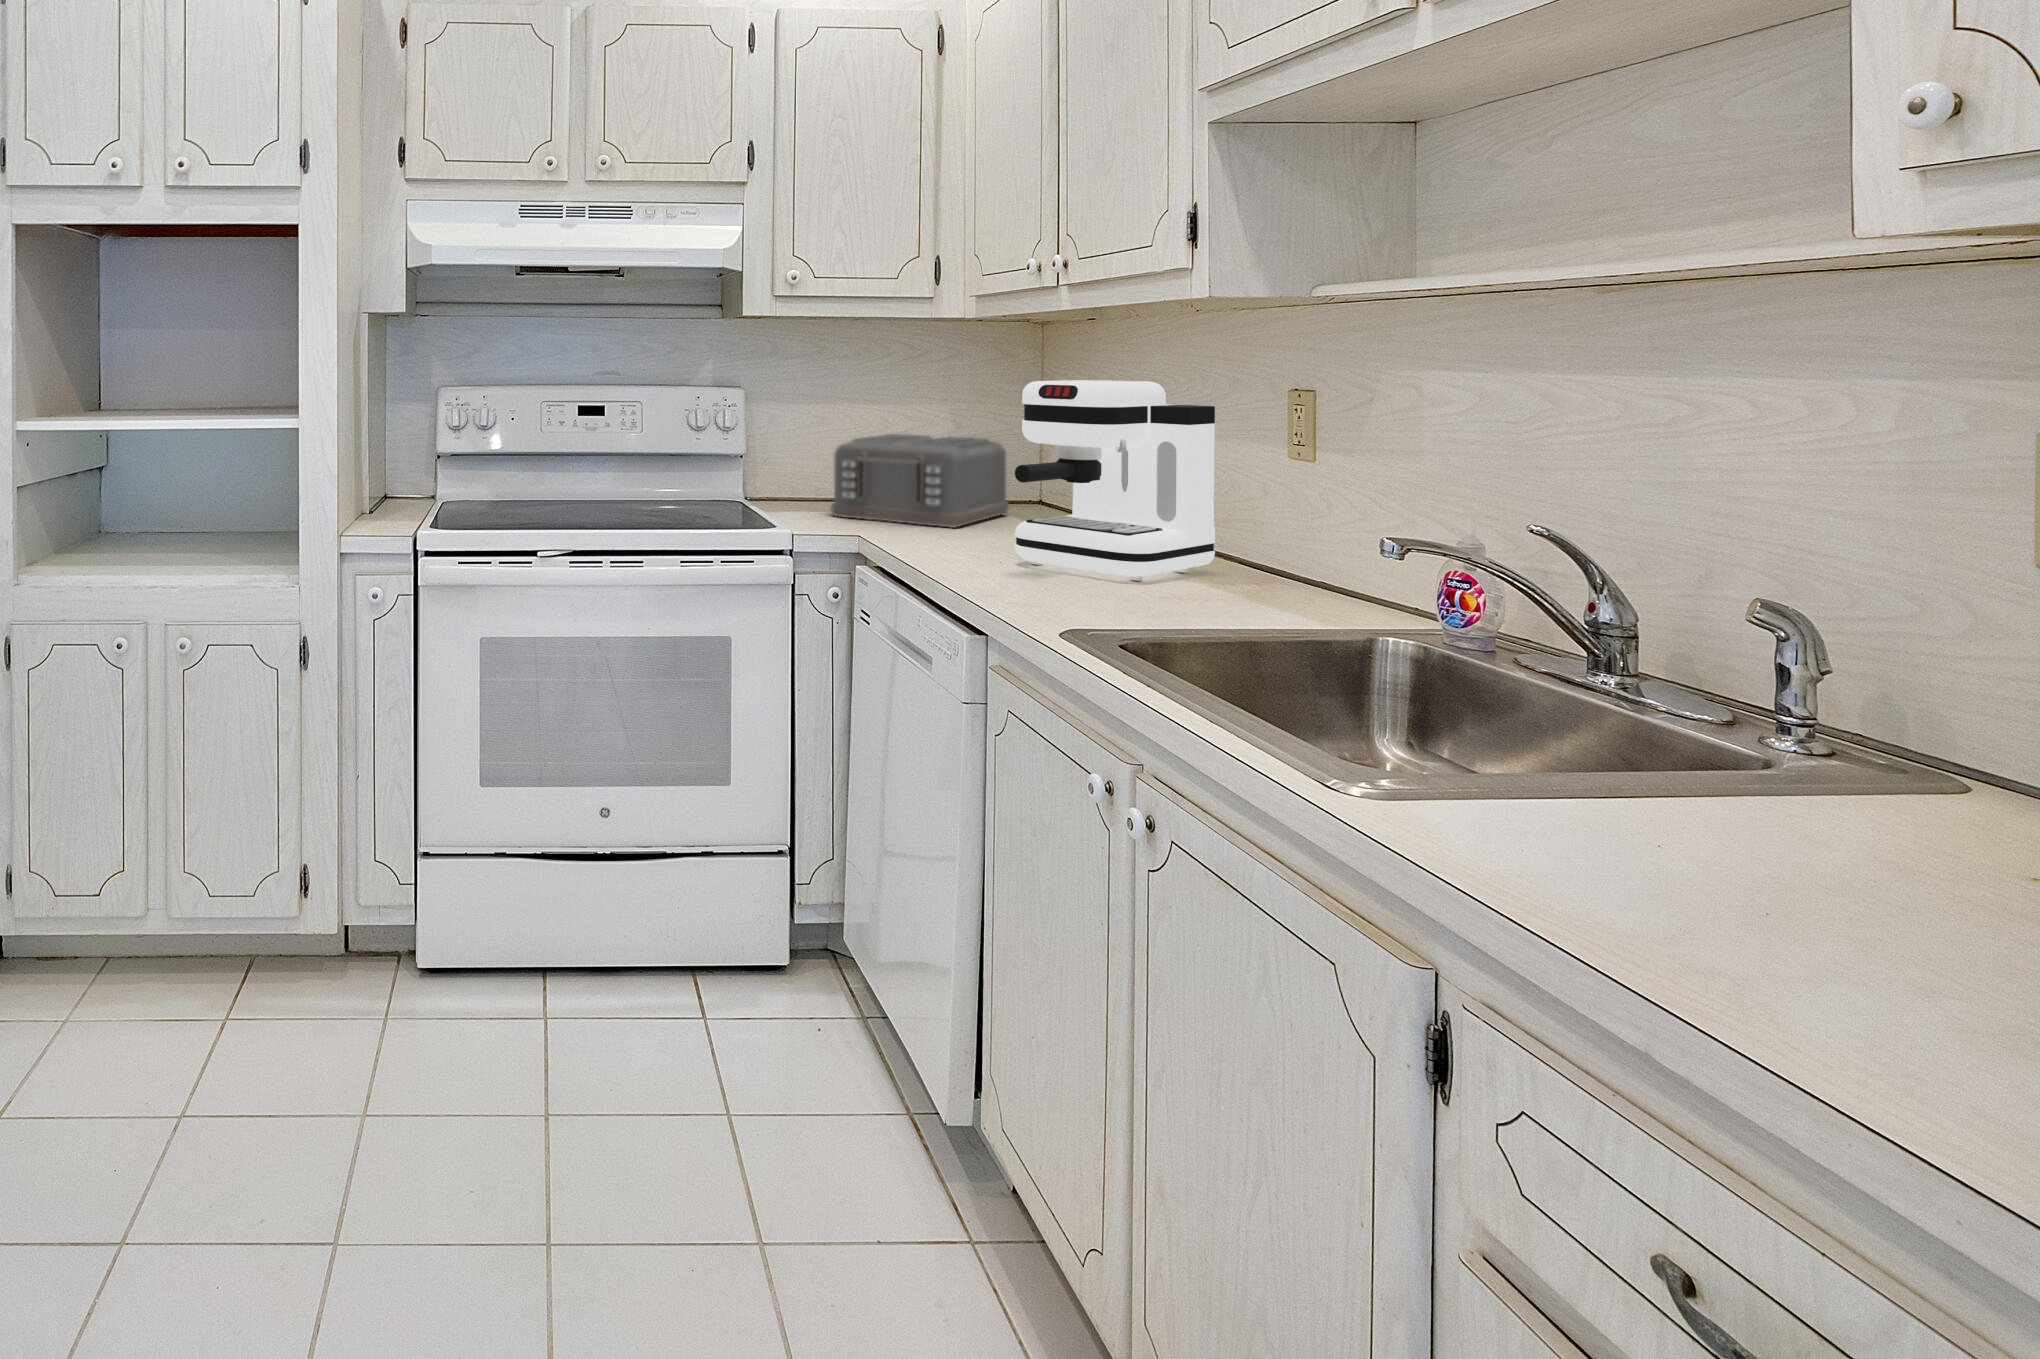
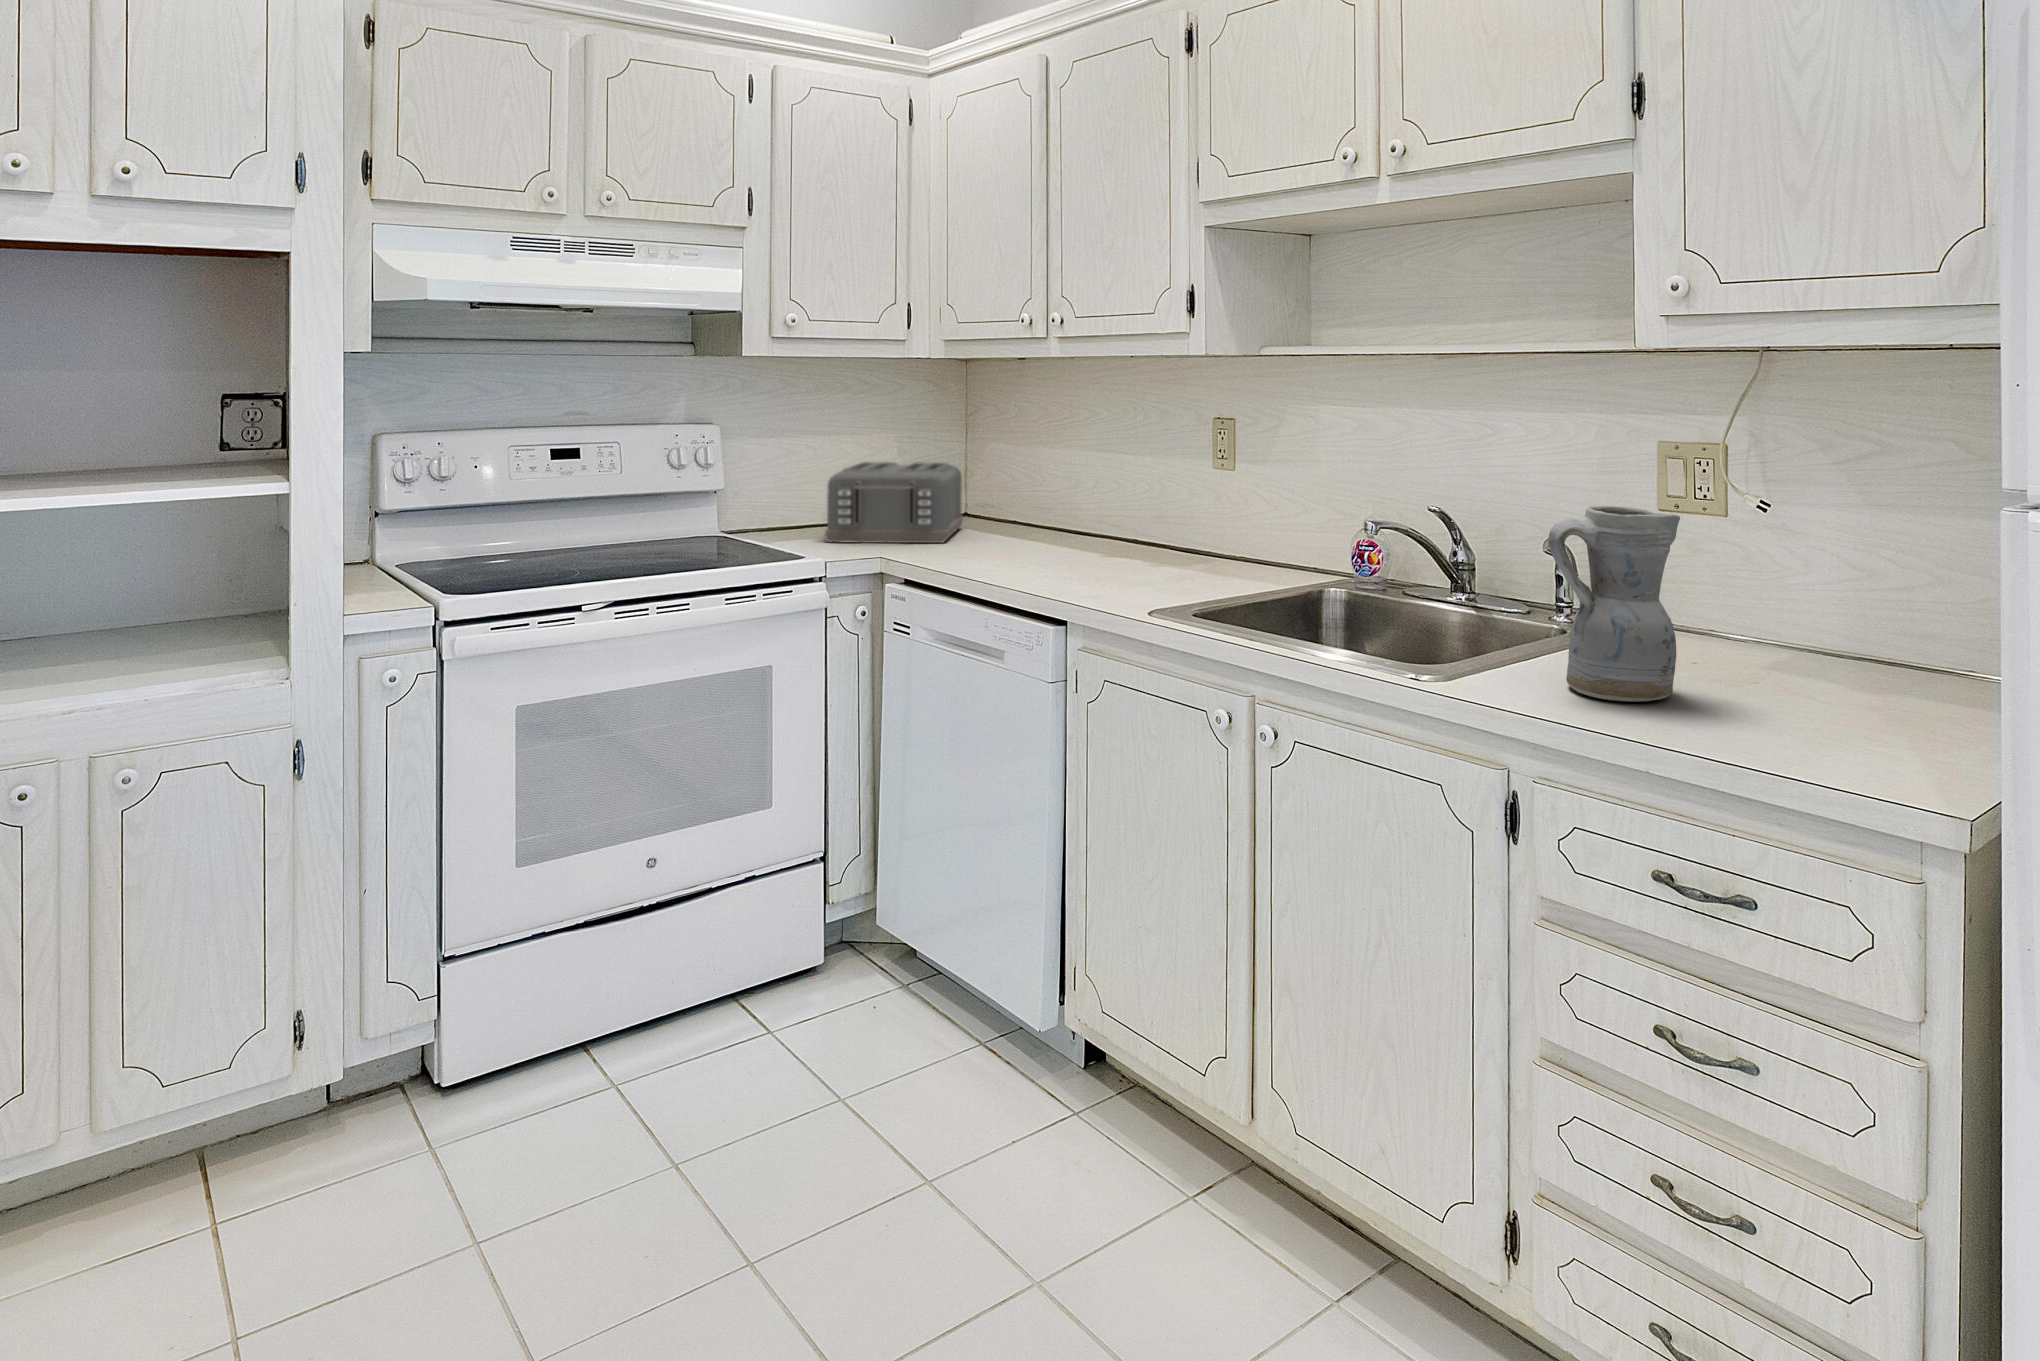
coffee maker: present [1015,380,1215,581] -> none [1035,414,1169,570]
ceramic pitcher: none [1565,536,1904,934] -> present [1548,506,1680,702]

